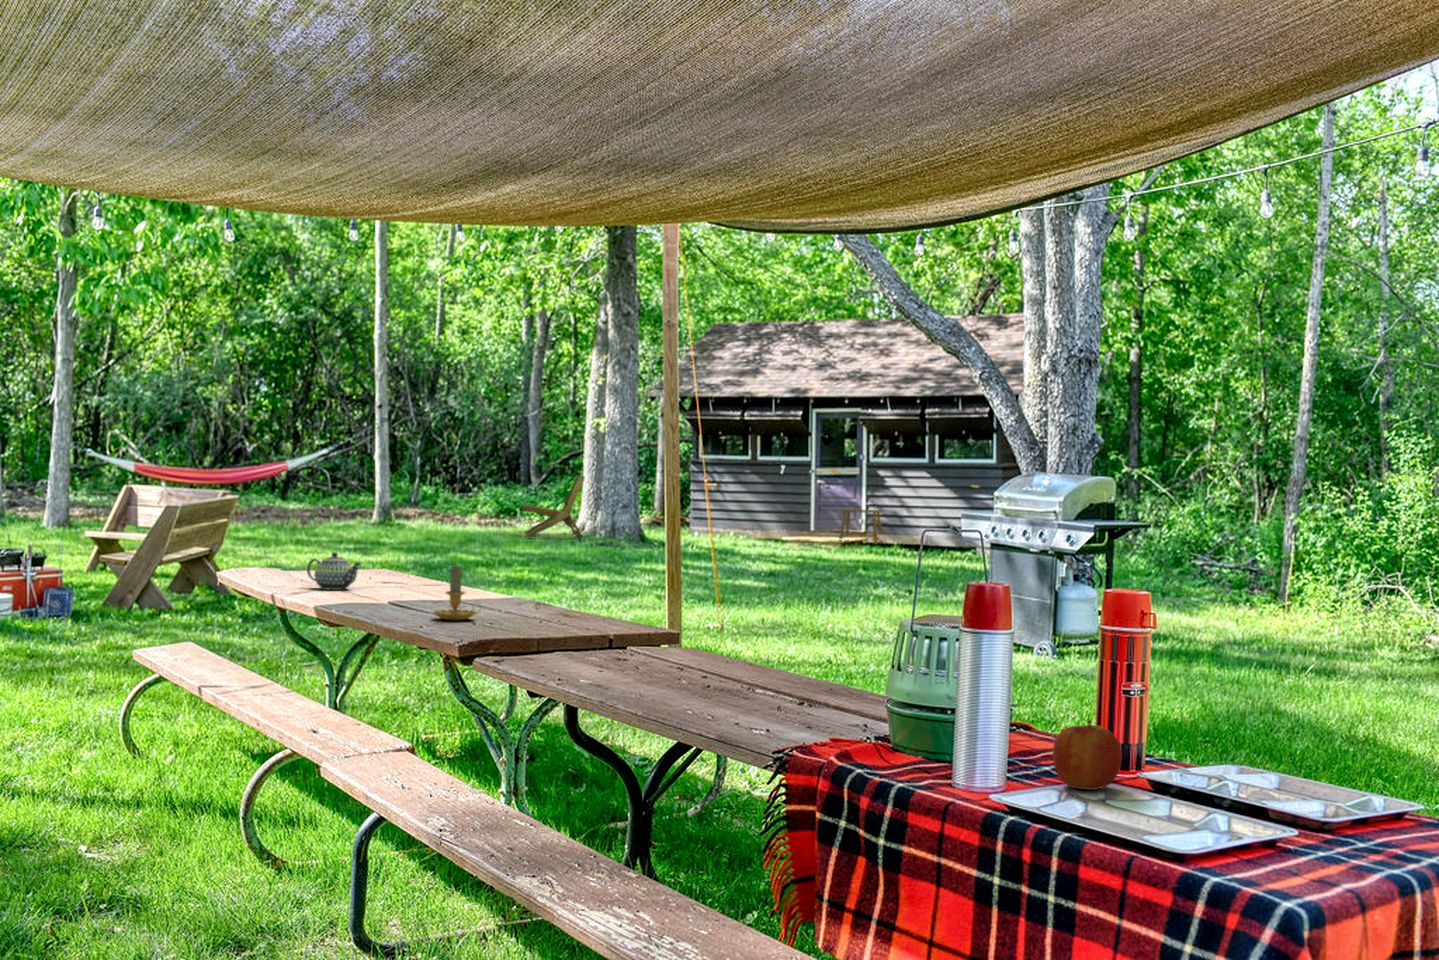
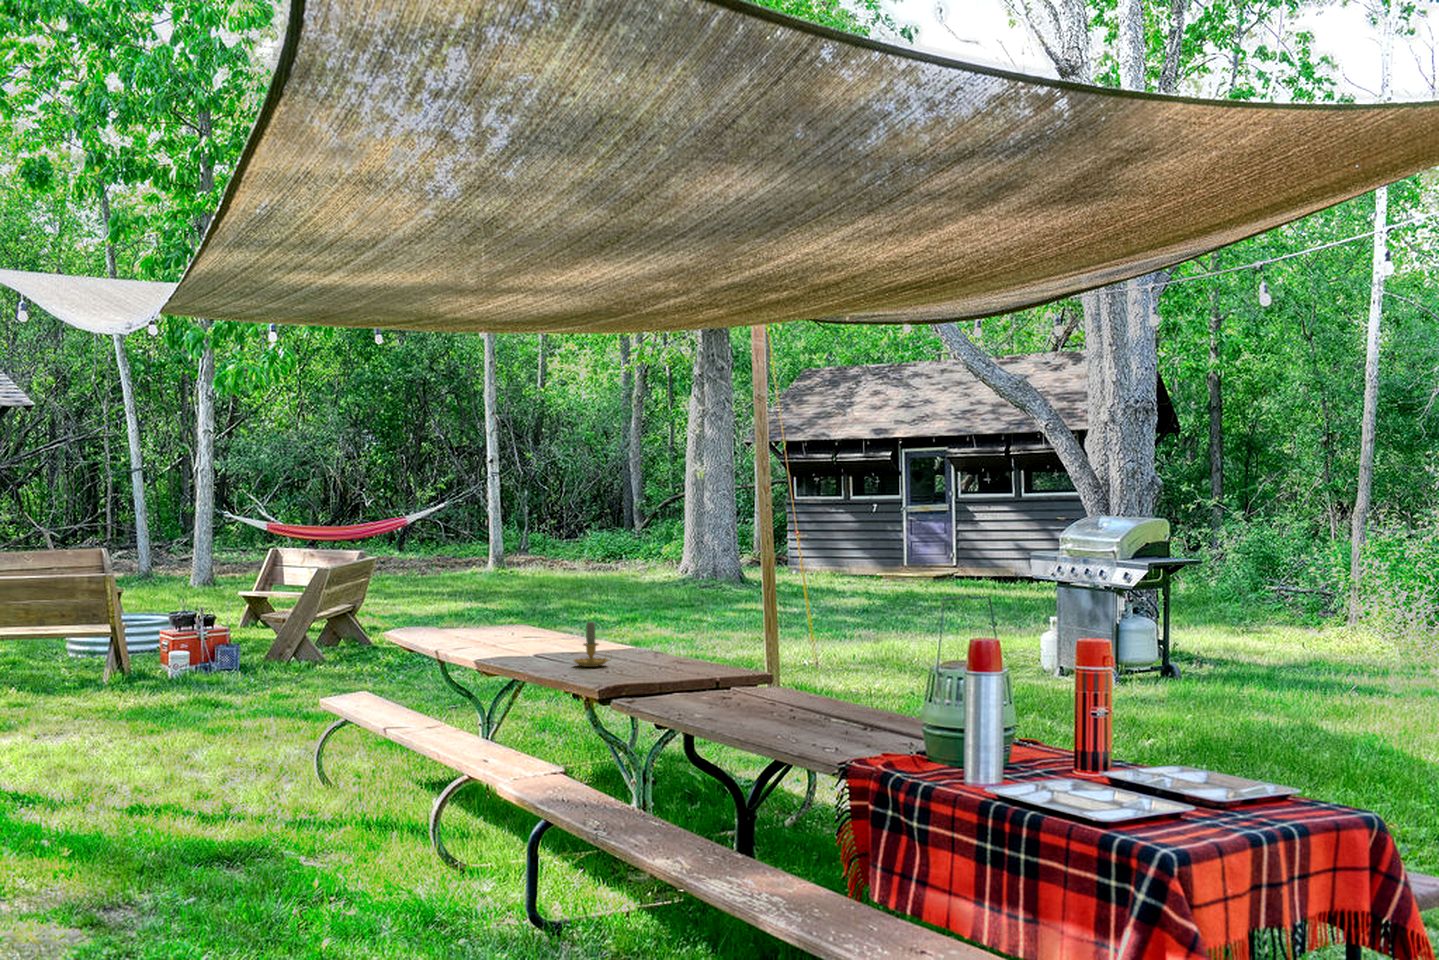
lounge chair: present [520,476,584,538] -> none [629,522,690,581]
stool: present [839,509,883,544] -> none [930,544,973,577]
teapot: present [307,552,360,590] -> none [463,611,509,642]
fruit: present [1053,720,1122,790] -> none [1035,734,1084,784]

